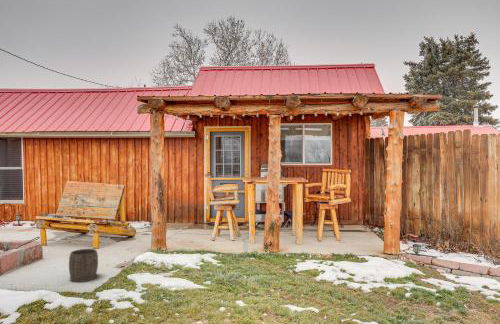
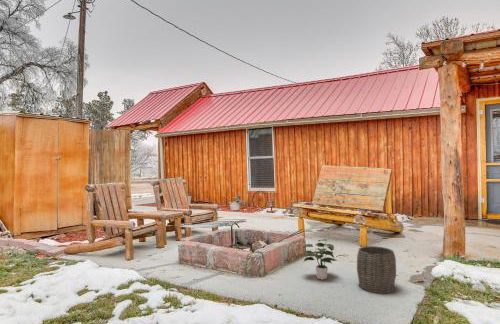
potted plant: none [24,248,57,280] -> present [303,239,337,280]

